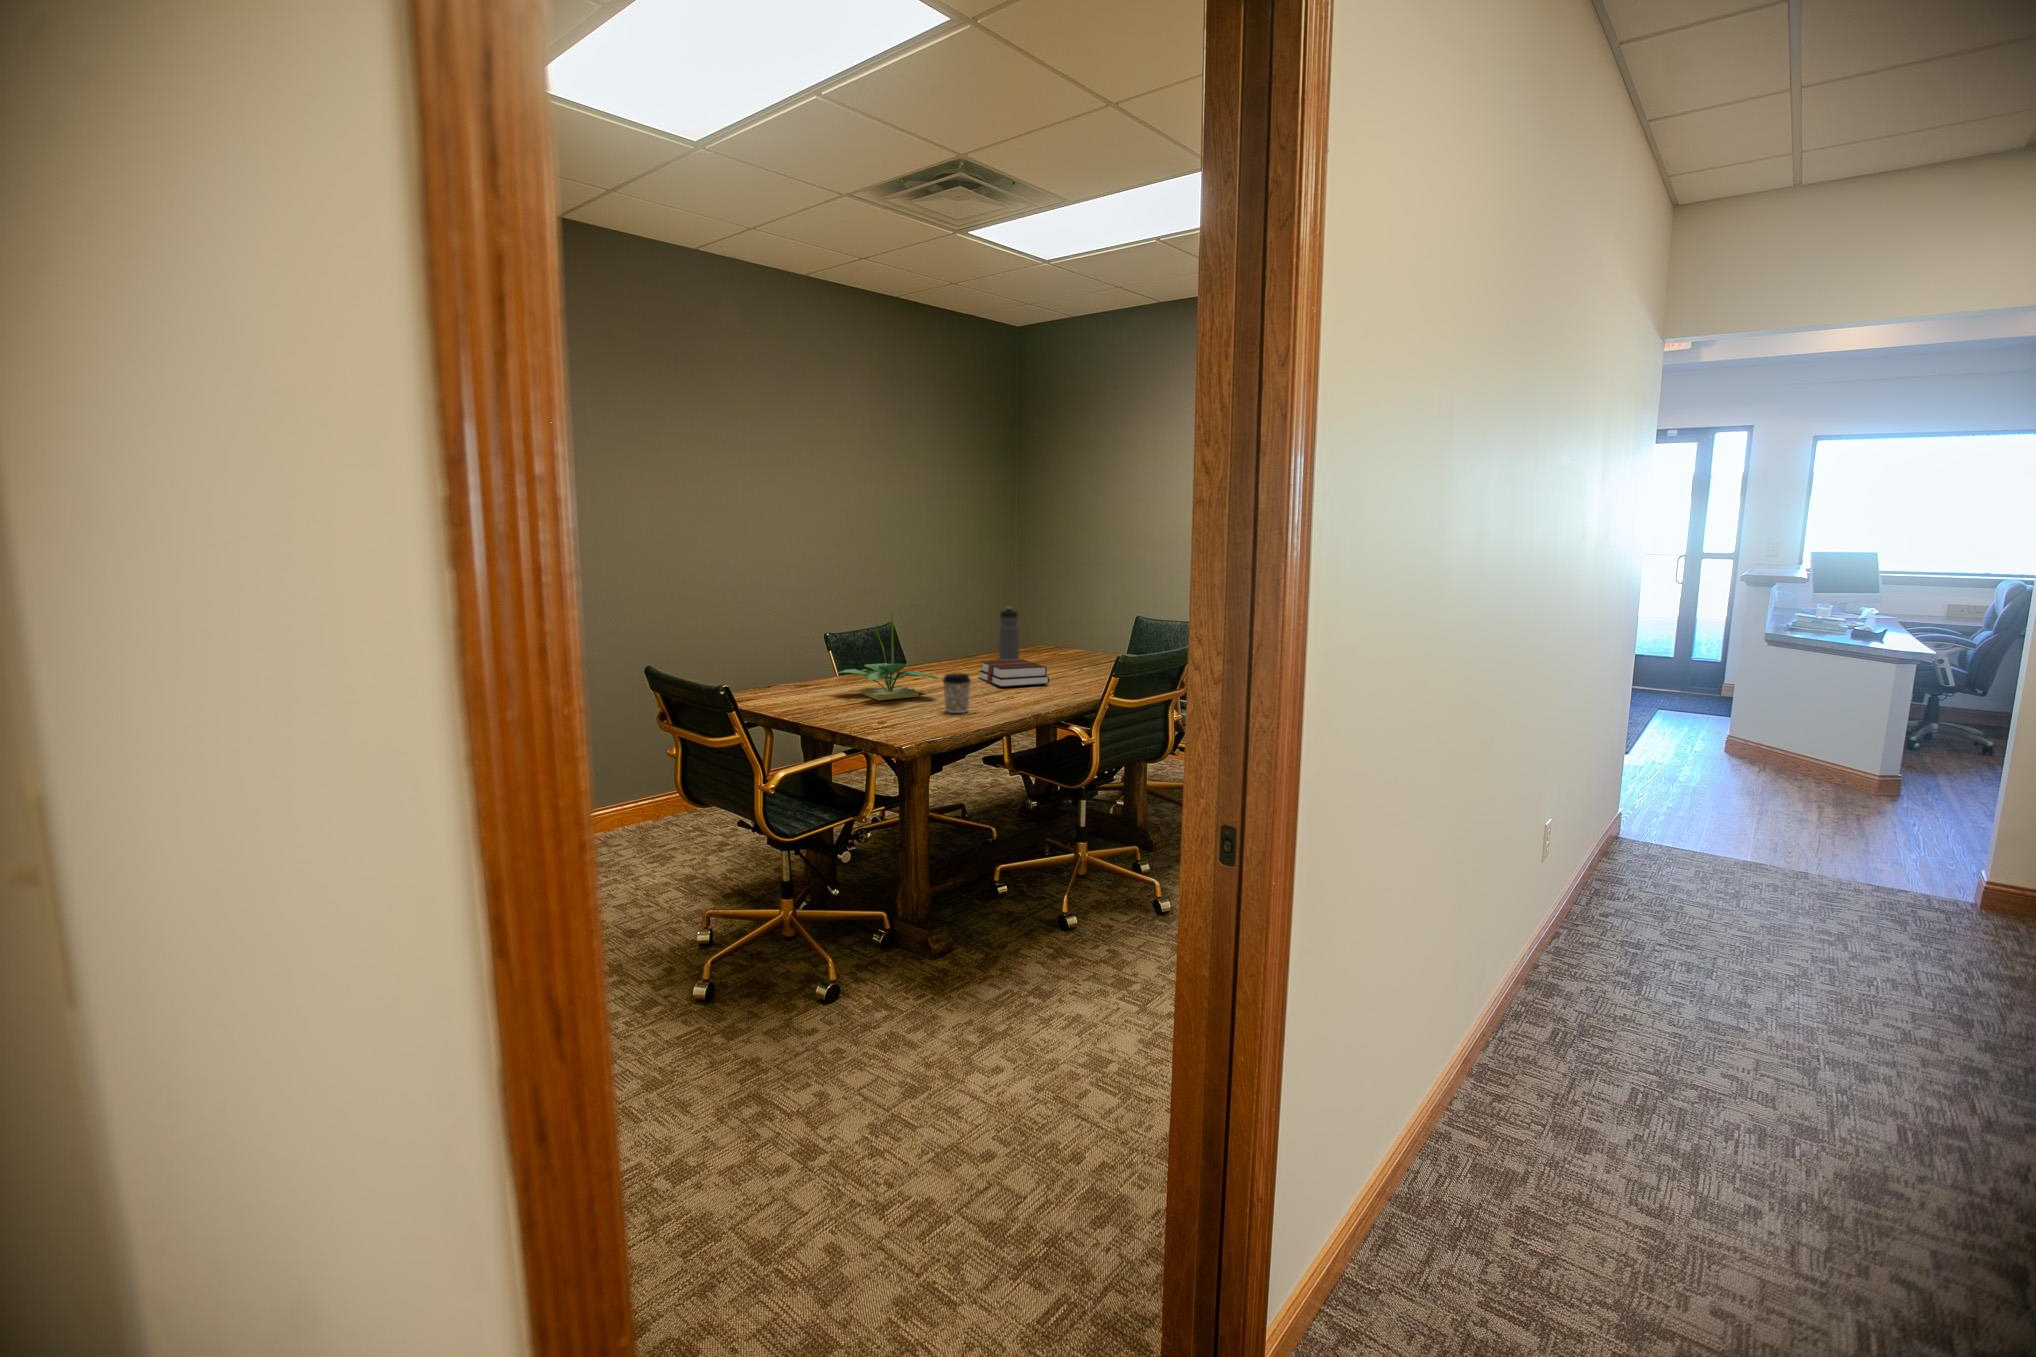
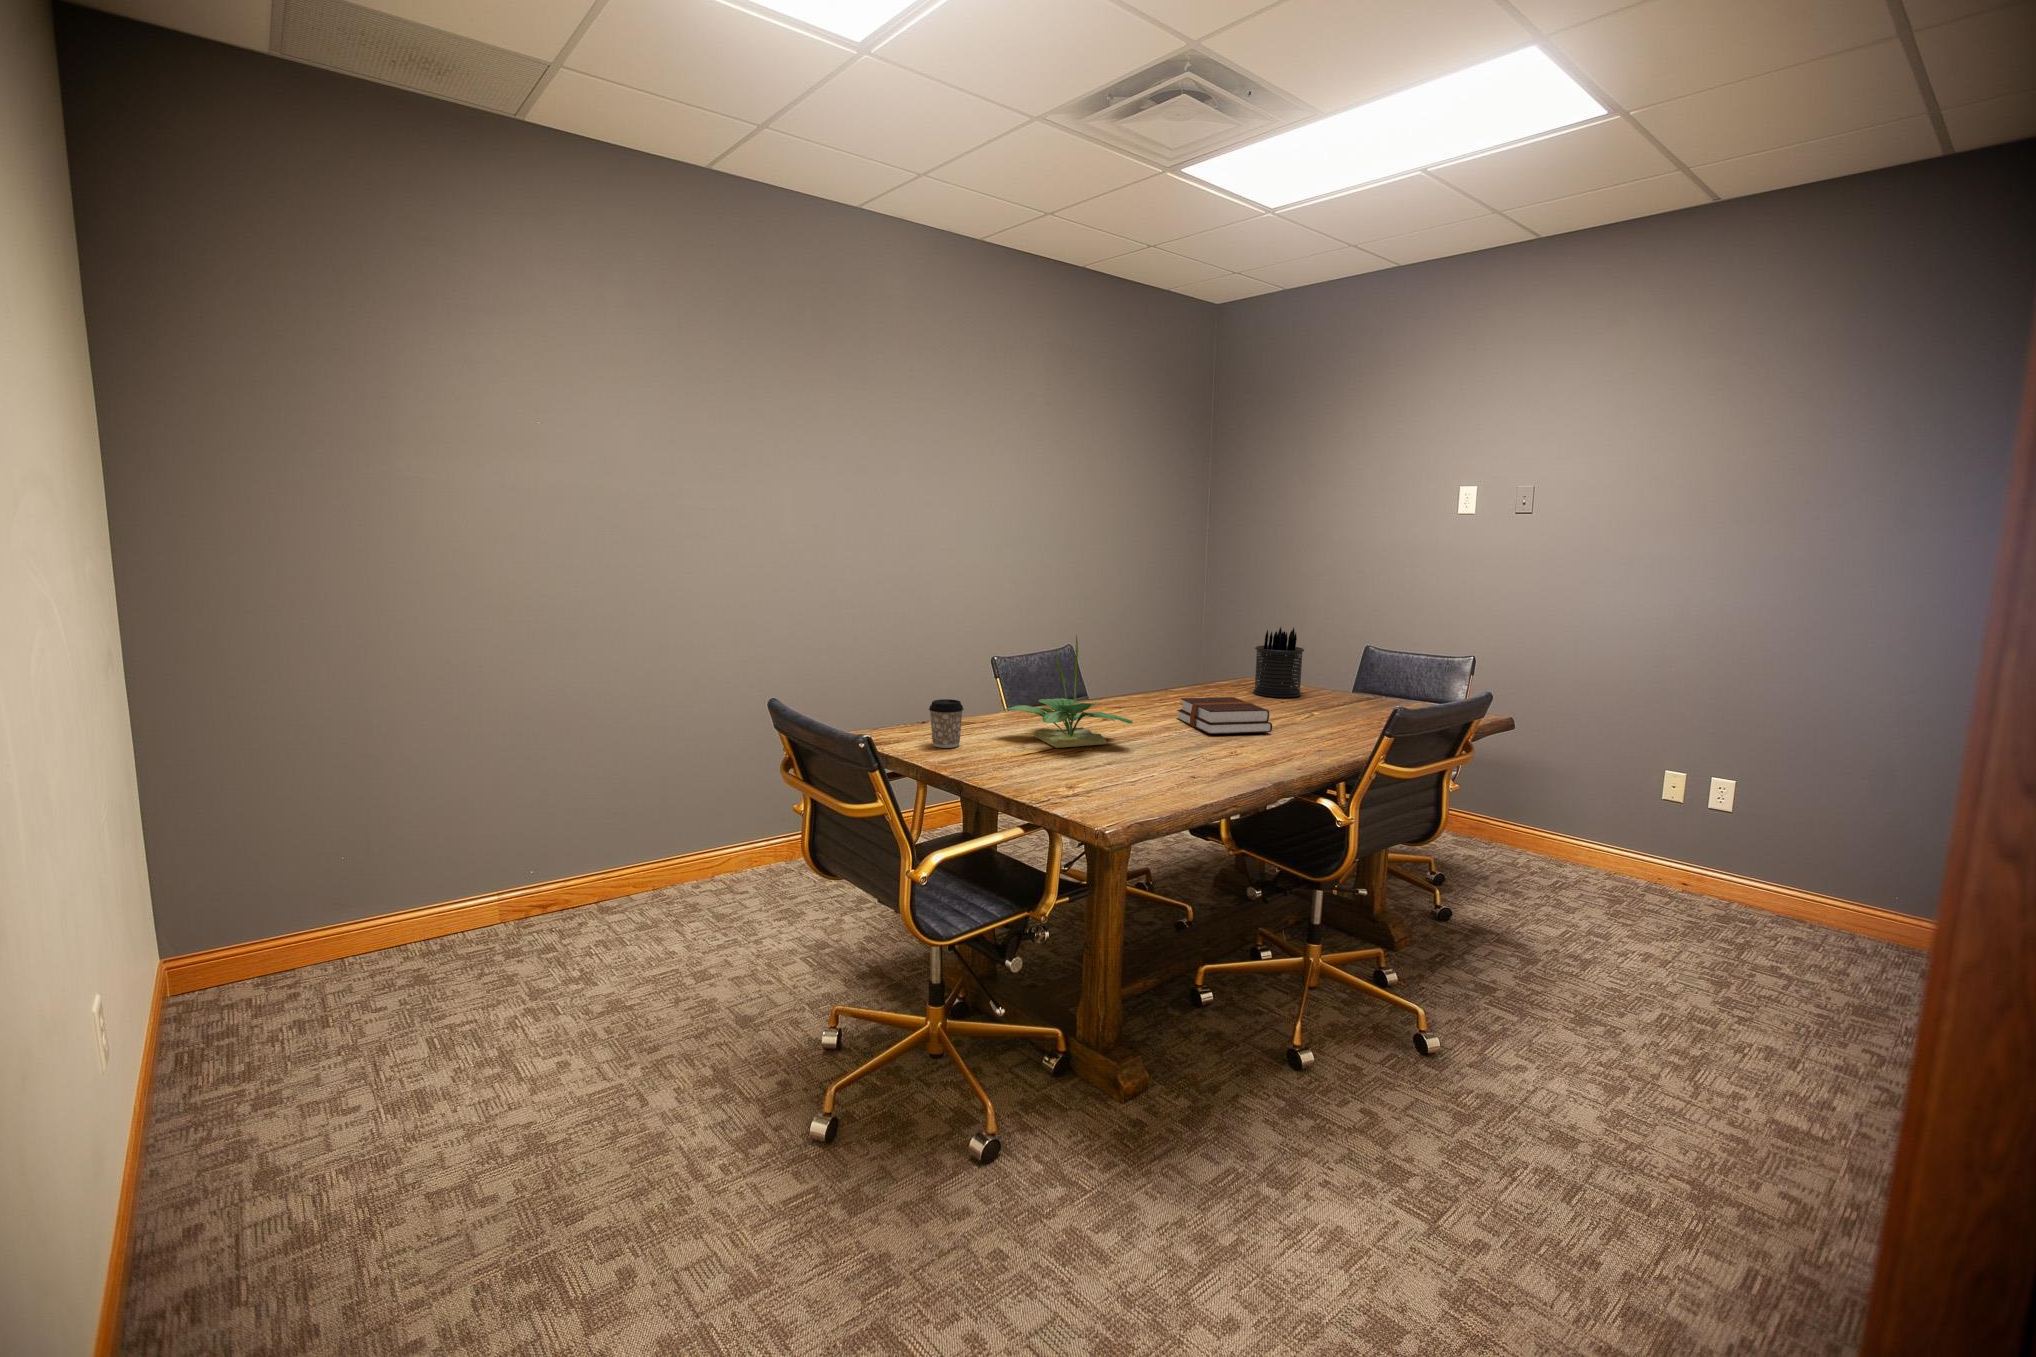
pen holder: none [1044,603,1082,660] -> present [1253,627,1304,697]
water bottle: present [999,607,1019,660] -> none [1198,629,1224,697]
coffee cup: present [943,673,971,713] -> present [929,699,964,748]

